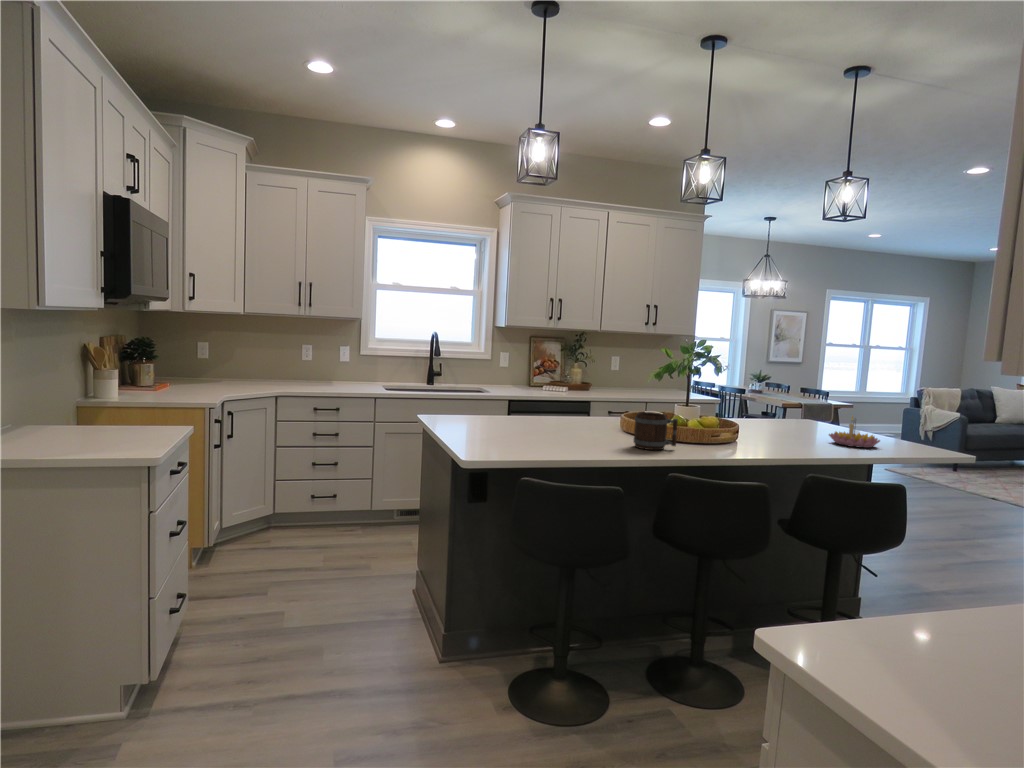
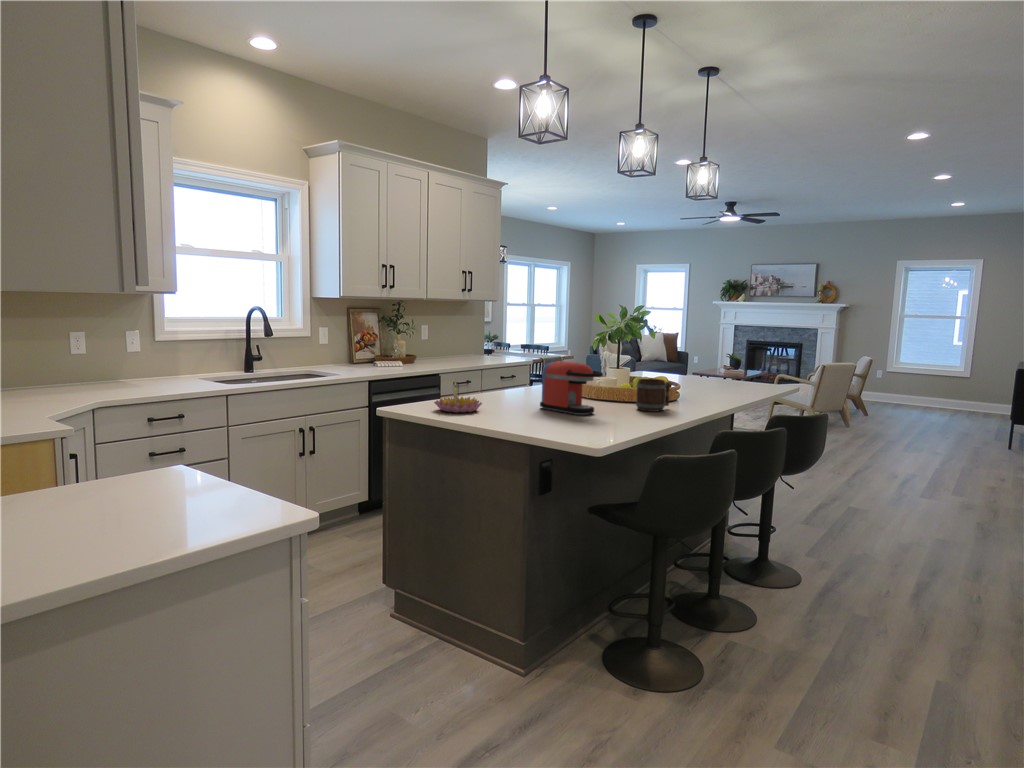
coffee maker: none [540,385,580,442] -> present [540,361,603,415]
candle holder: present [829,416,880,448] -> present [434,380,482,413]

